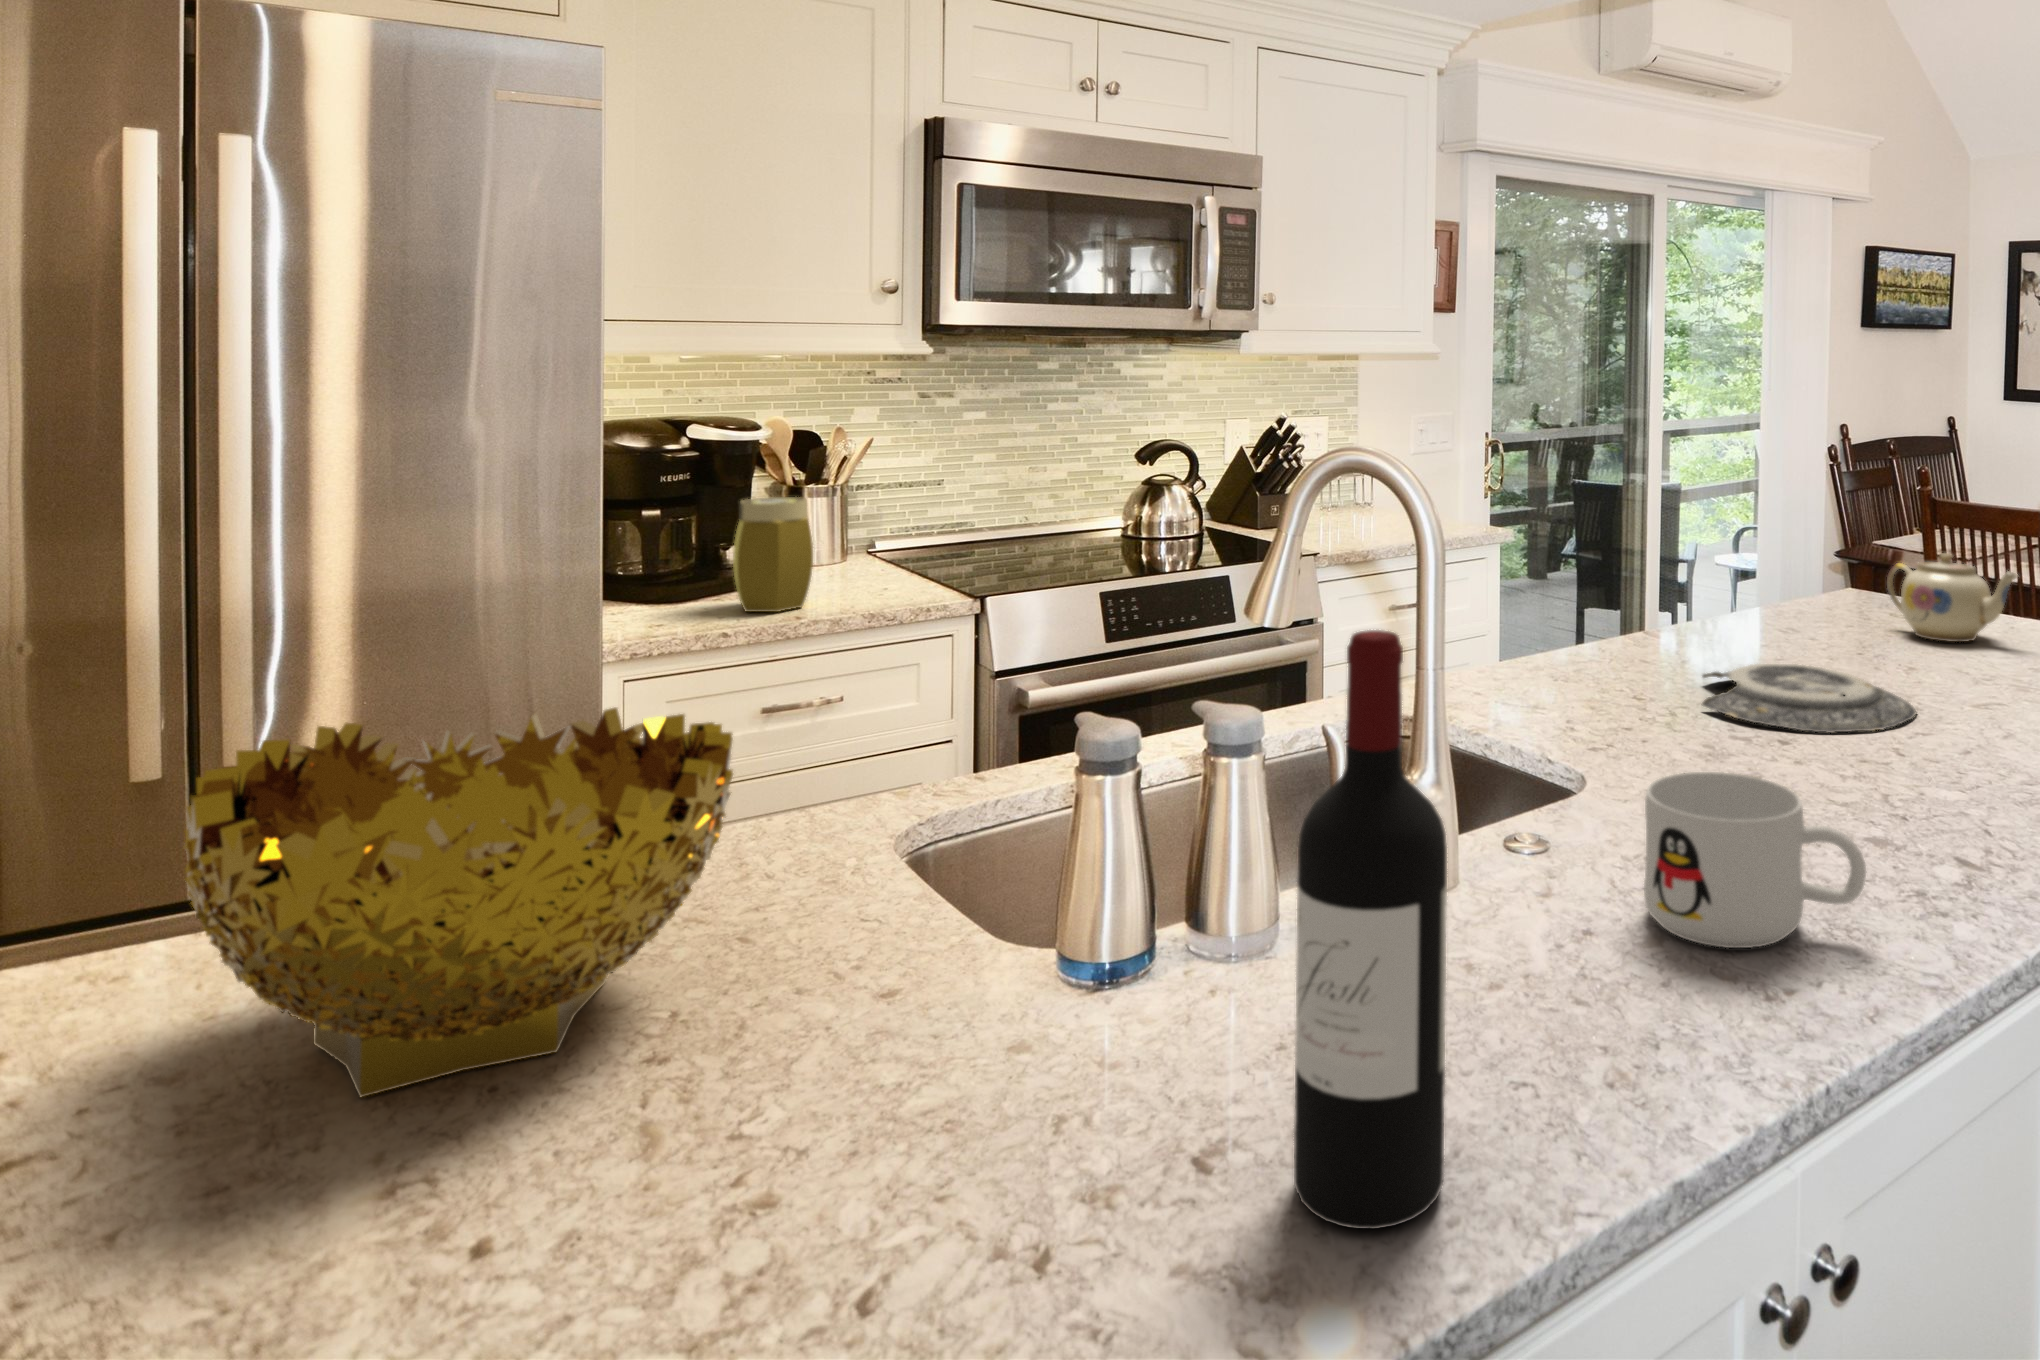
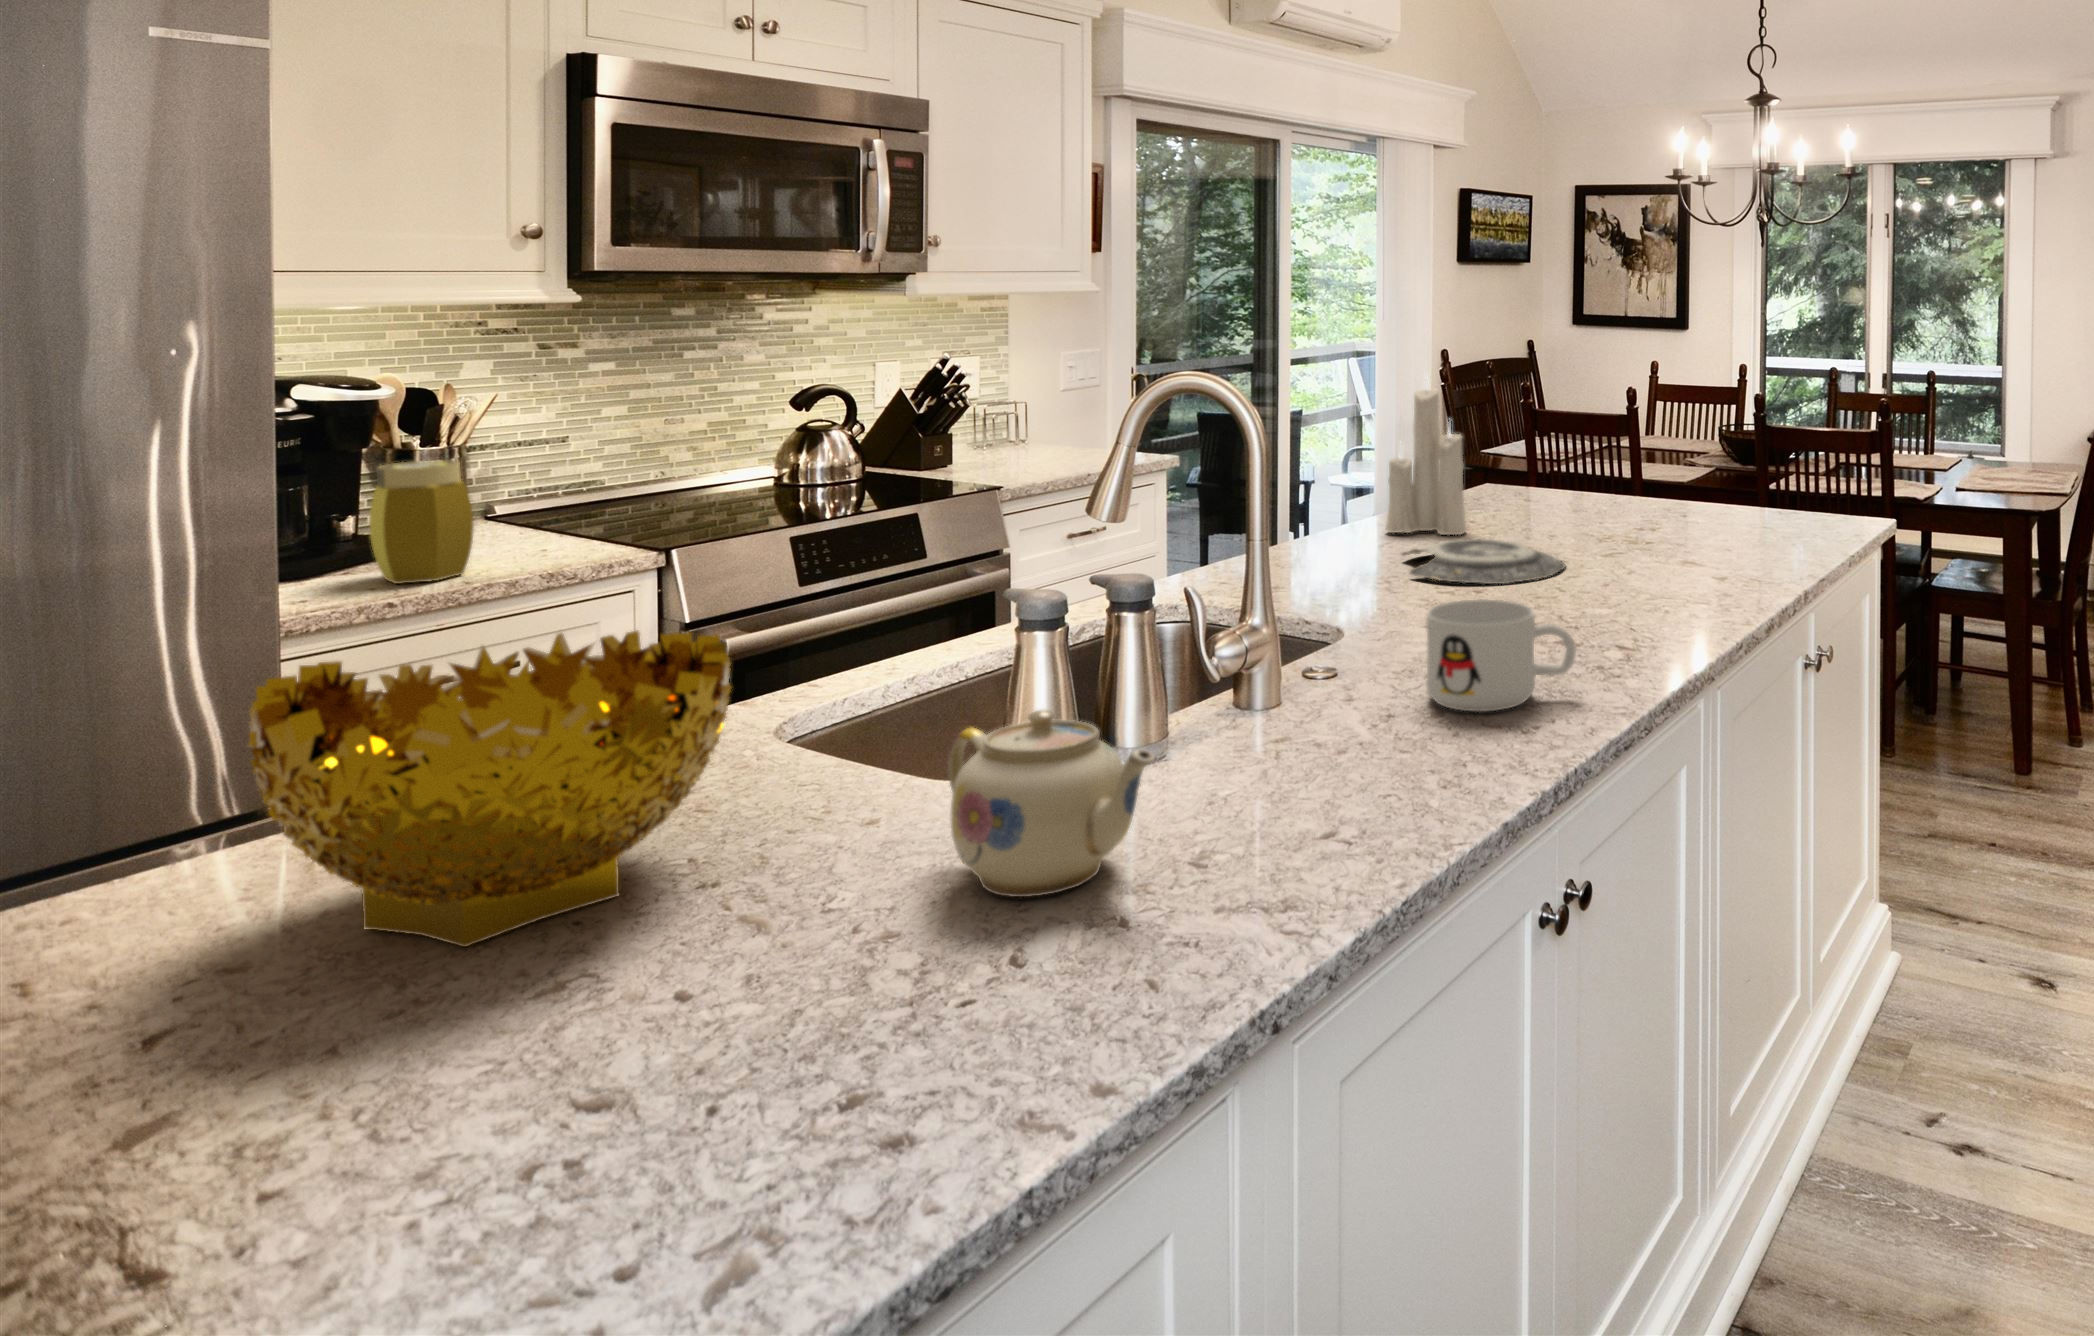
candle: none [1698,437,1800,654] -> present [1386,381,1467,535]
teapot: present [1887,553,2018,642] -> present [948,710,1155,897]
wine bottle: present [1294,630,1447,1229] -> none [1273,495,1373,872]

